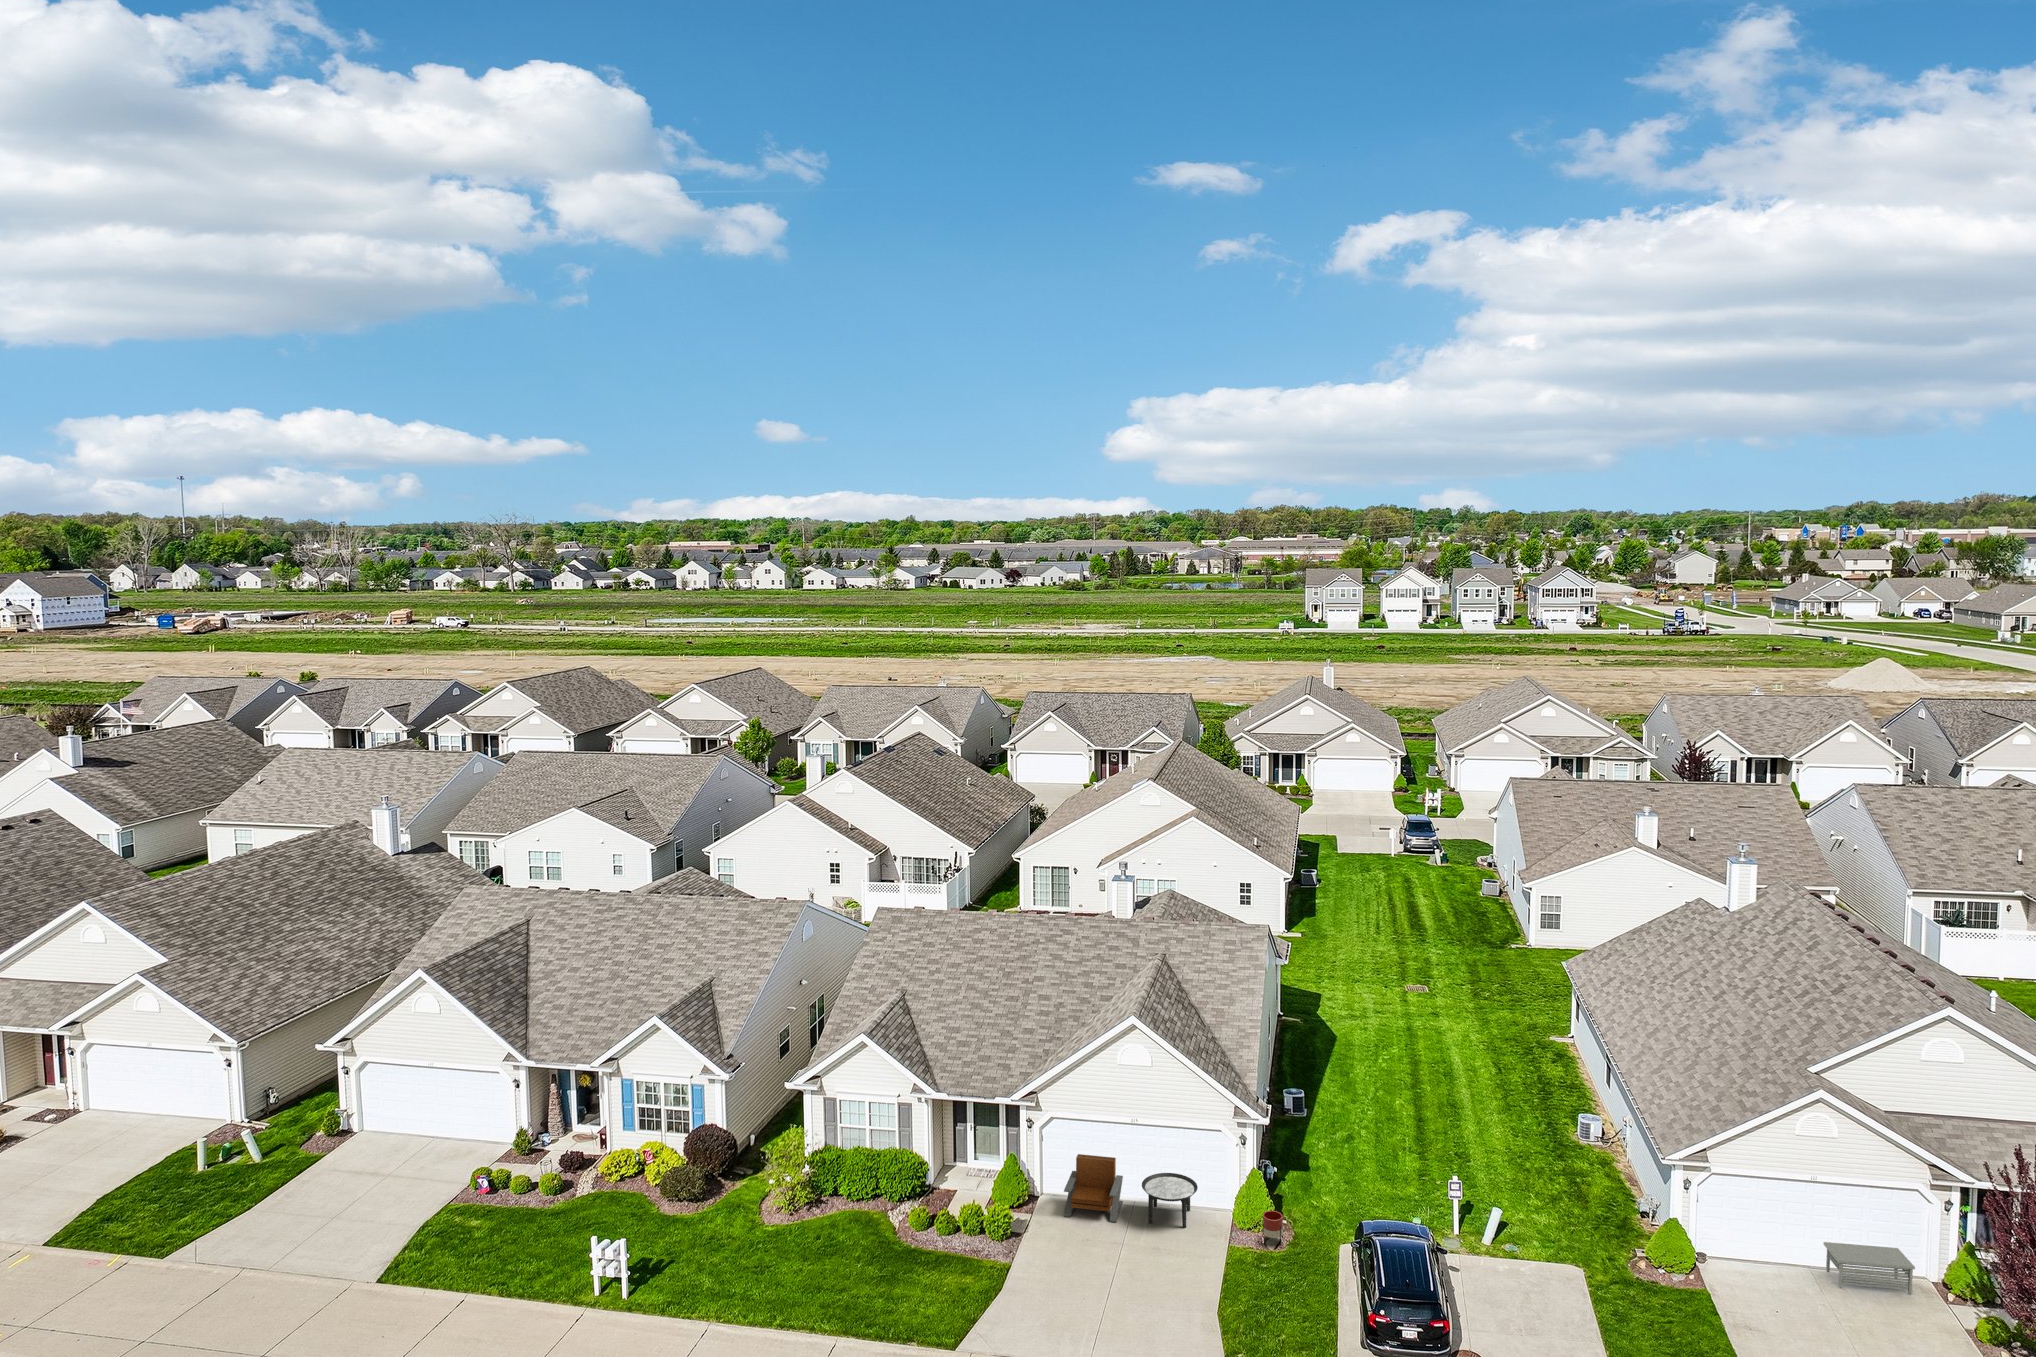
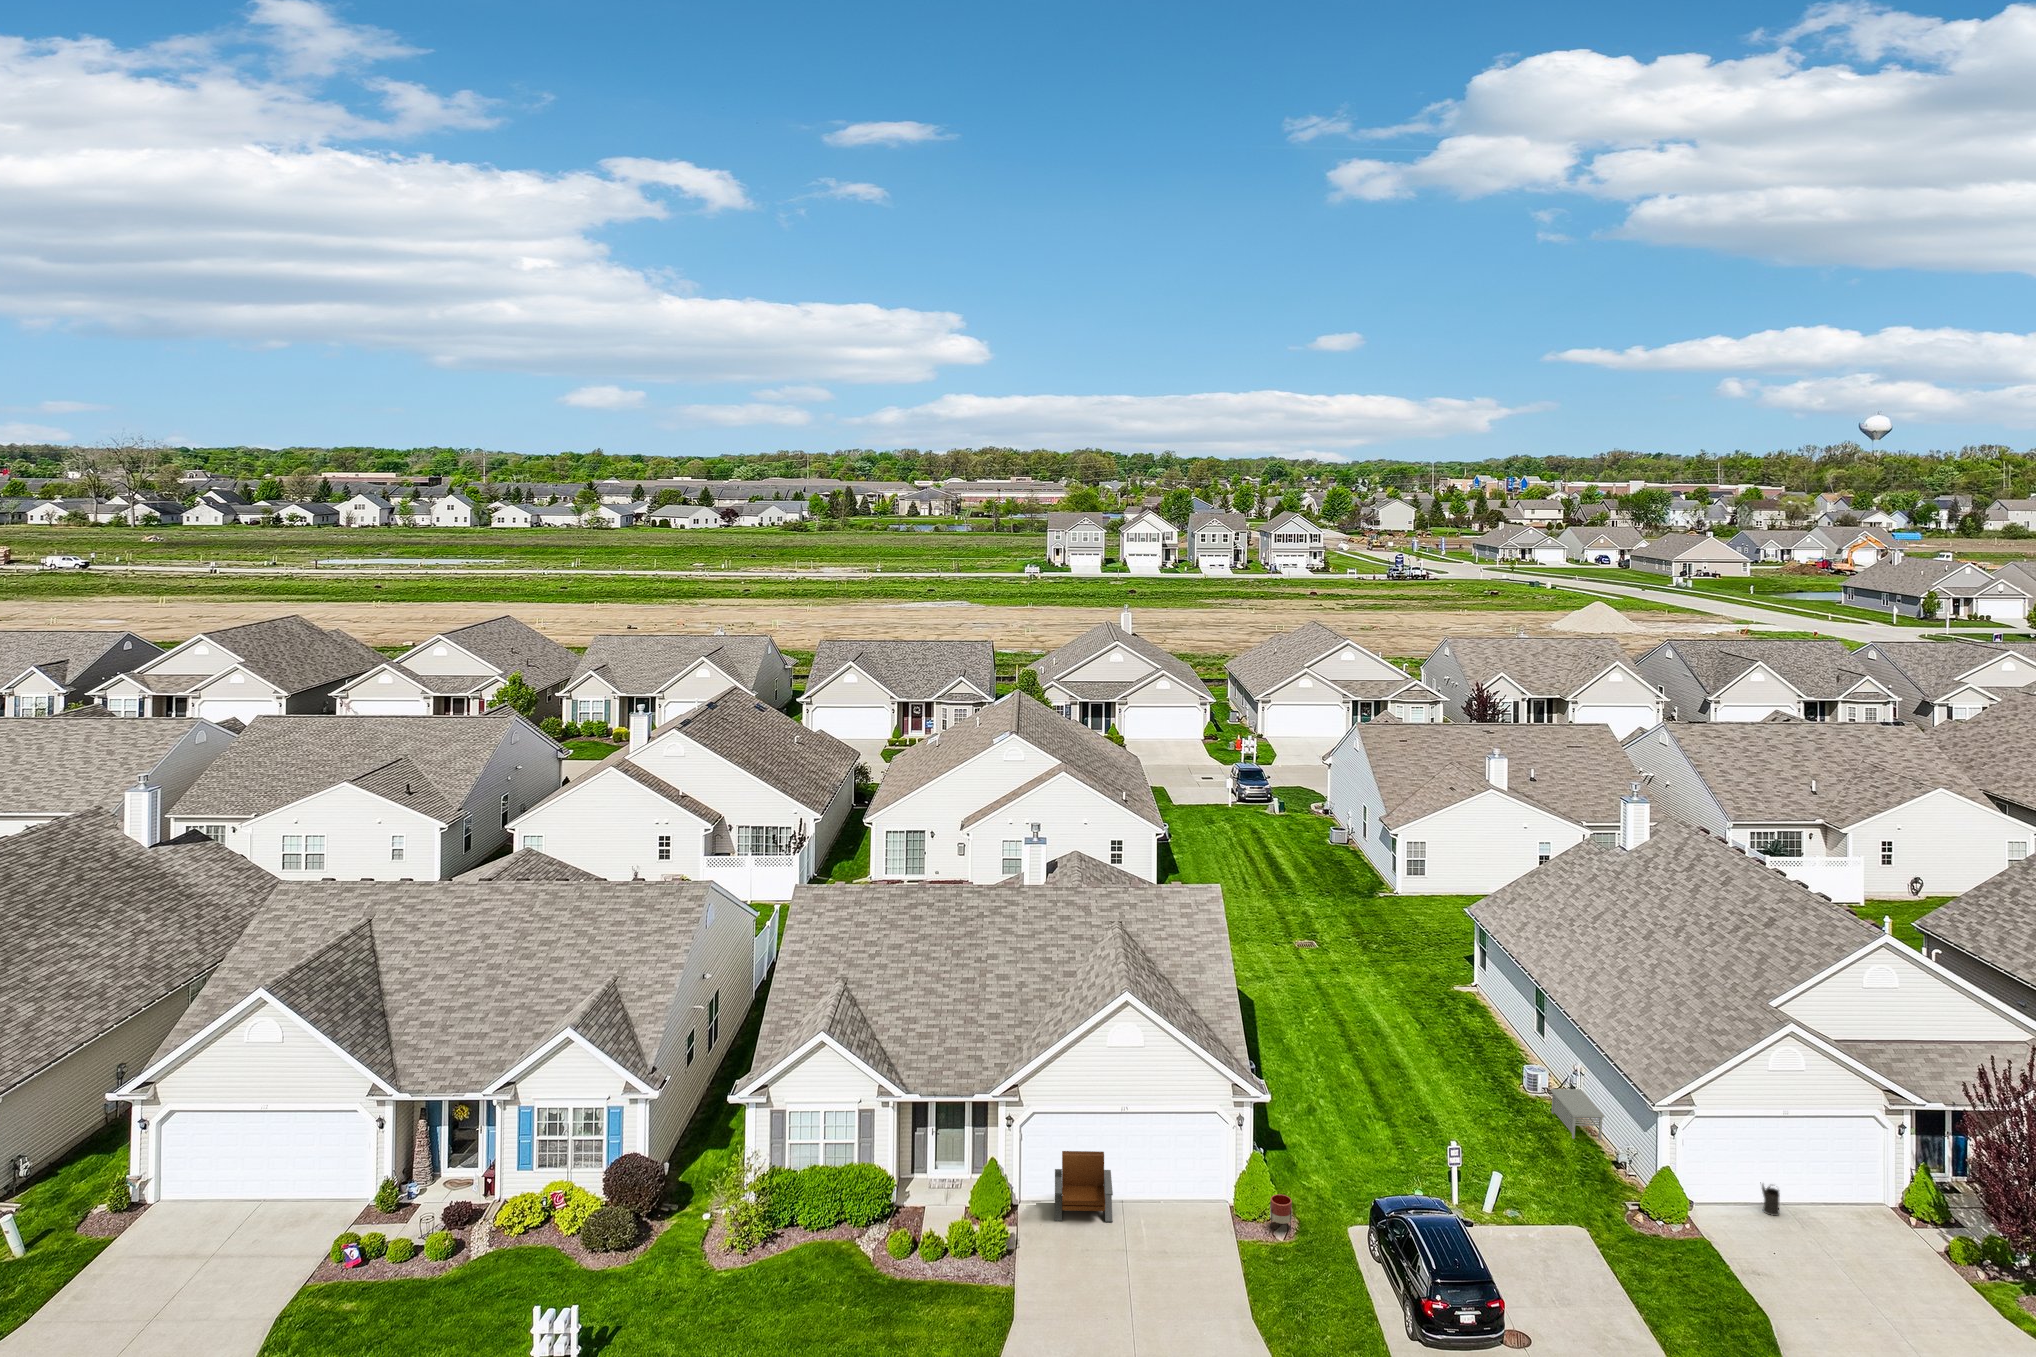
round table: present [1142,1173,1198,1228] -> none [1136,1162,1196,1221]
watering can: none [1784,1241,1801,1281] -> present [1760,1182,1780,1216]
storage bench: present [1823,1242,1915,1295] -> present [1551,1089,1604,1139]

